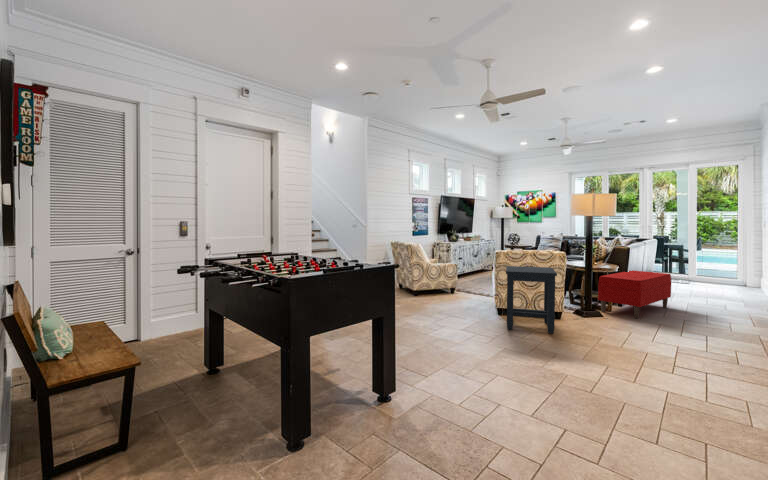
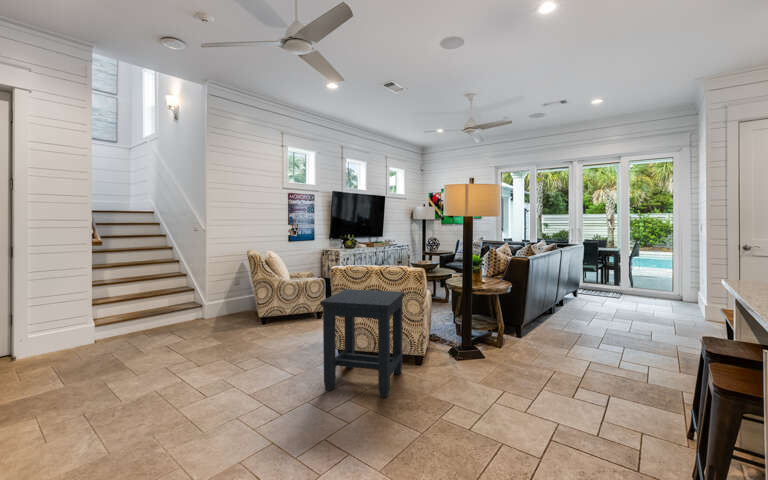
bench: present [598,270,671,318] -> none [484,288,582,360]

